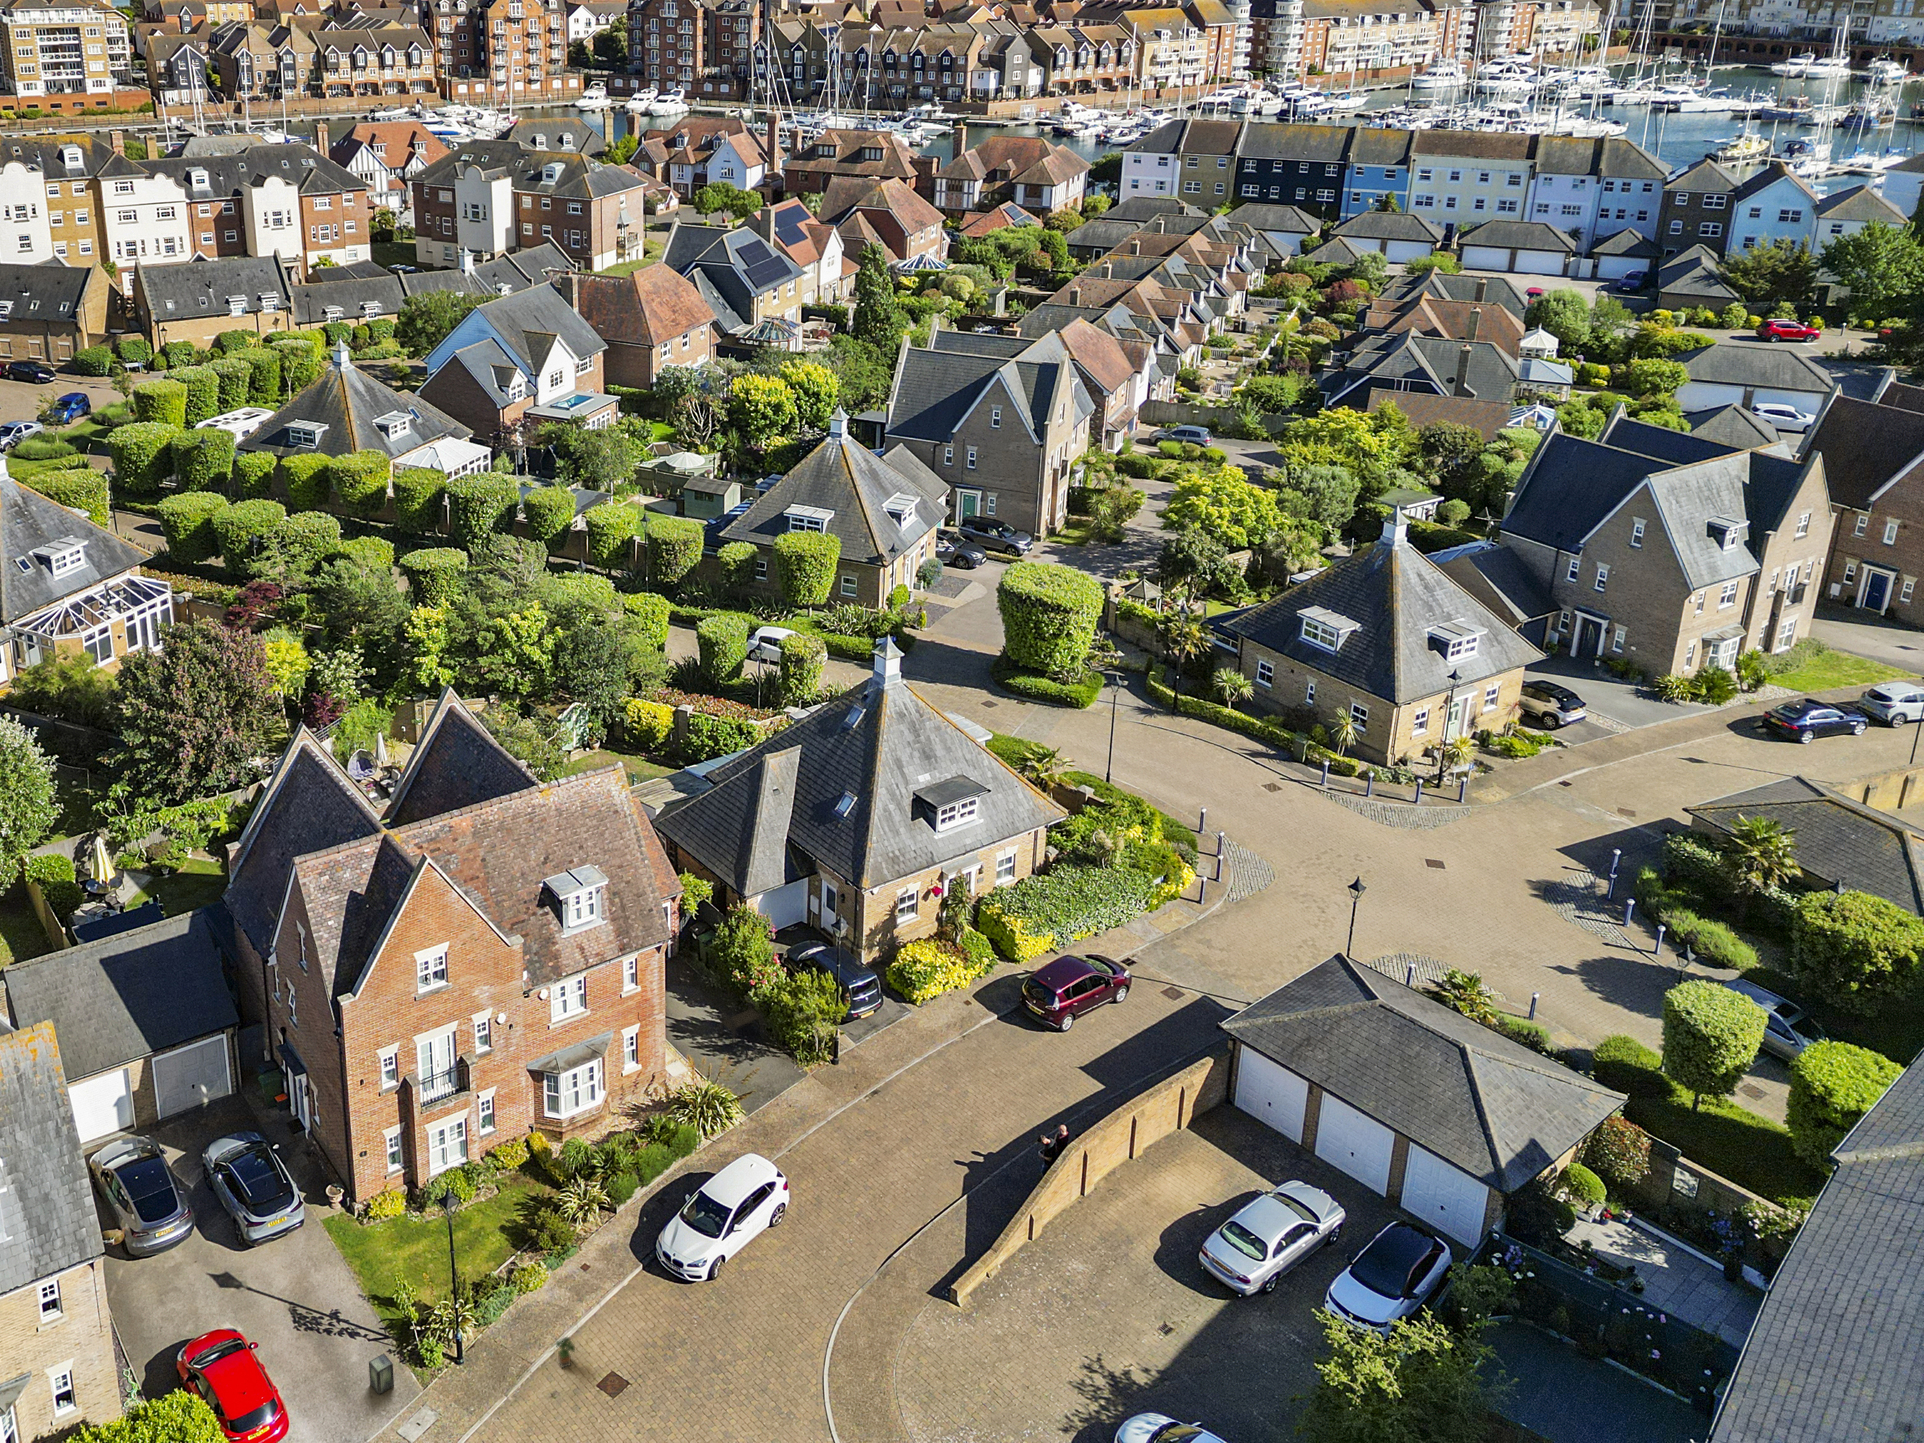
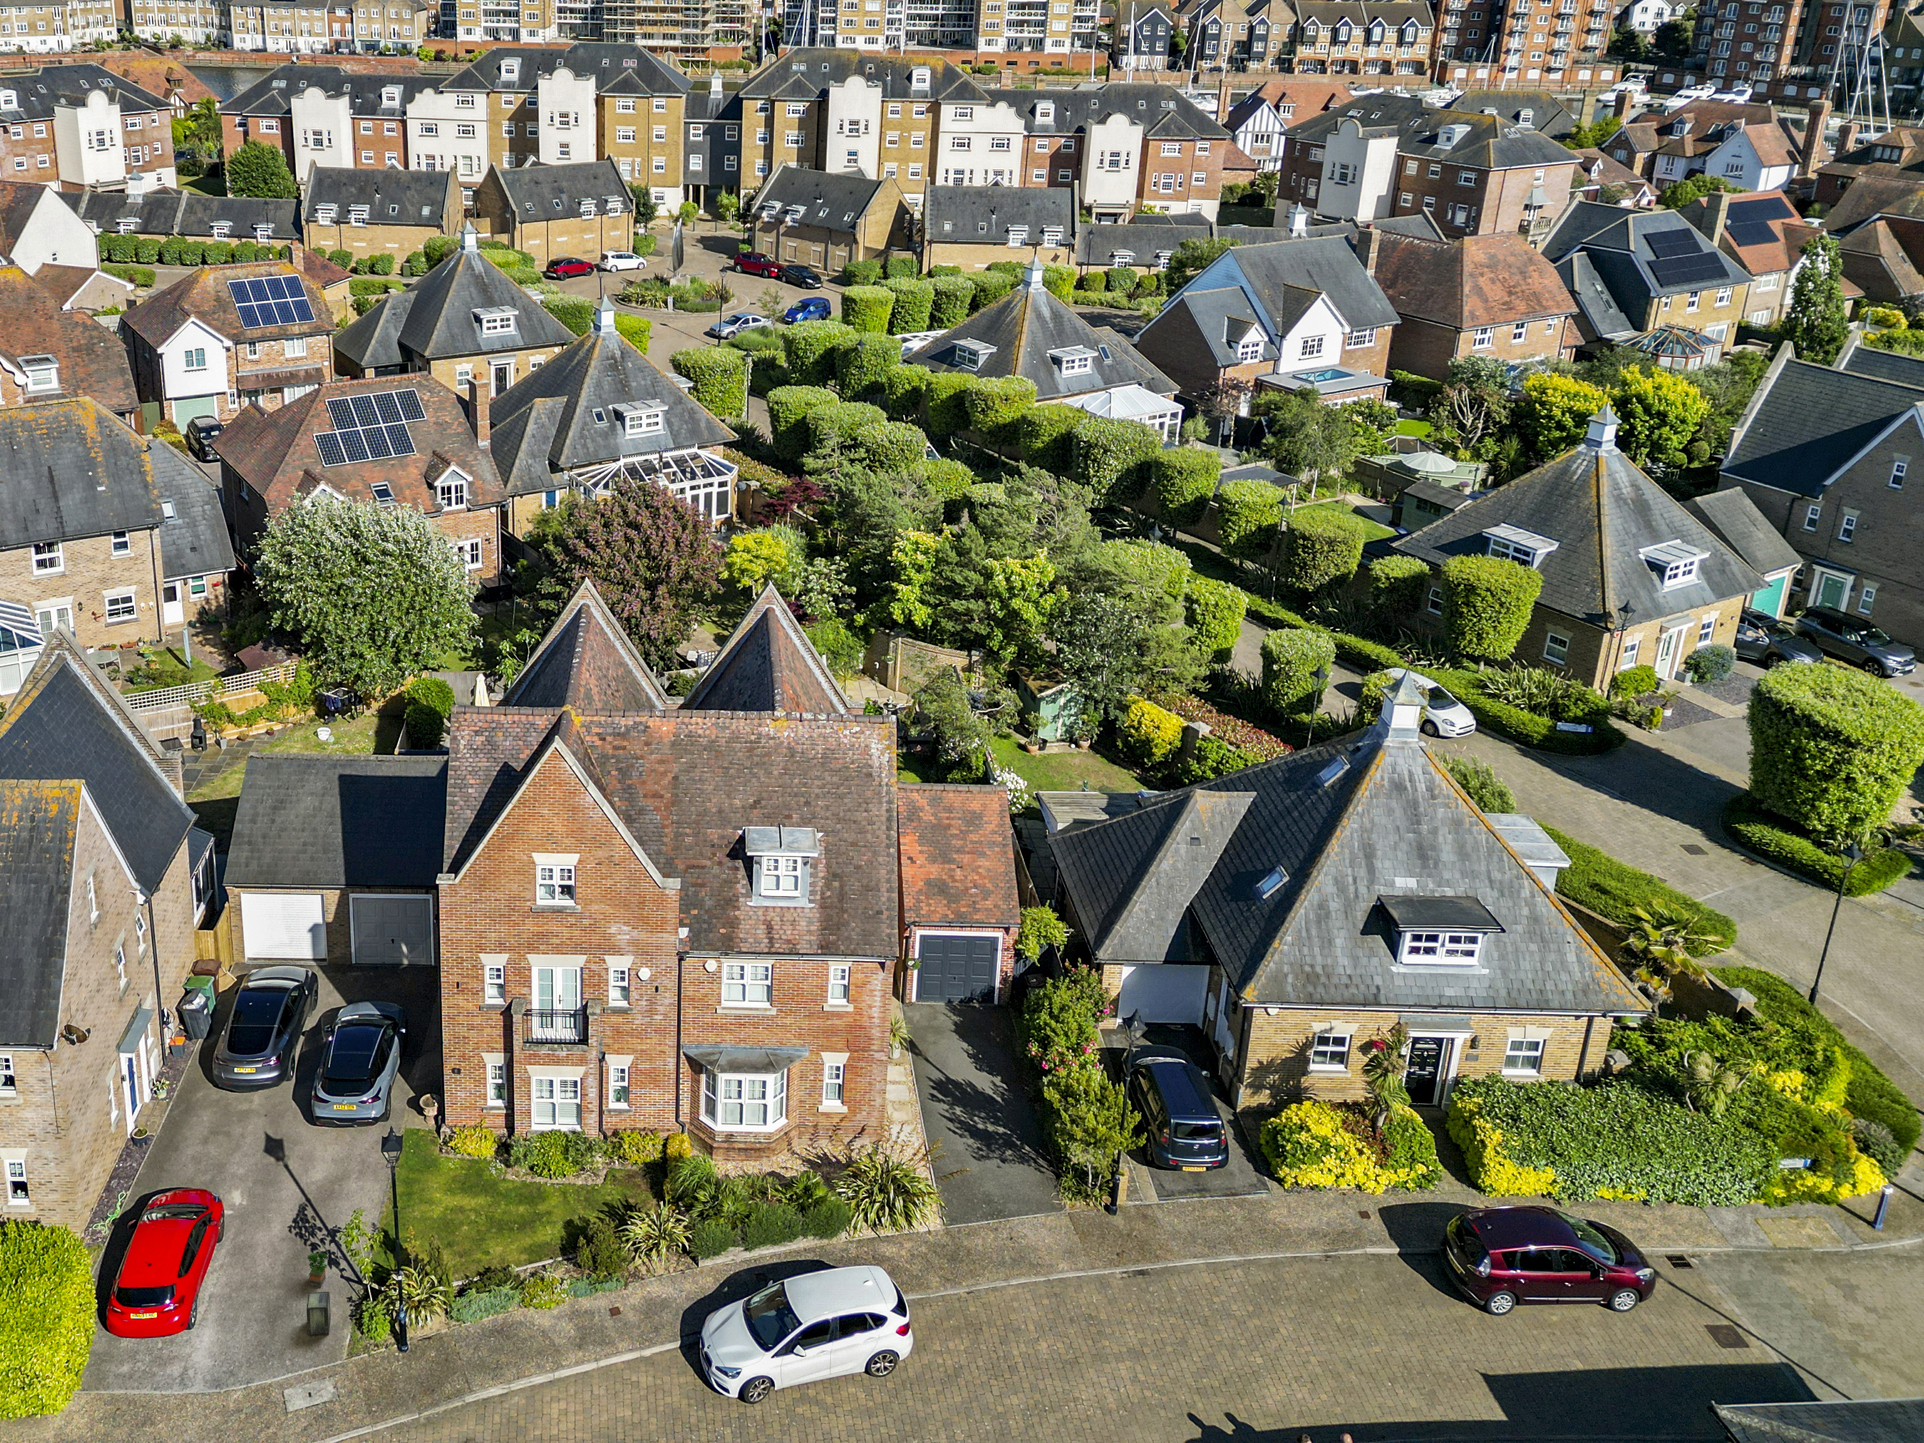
bench: present [720,1002,763,1045] -> none [986,1088,1046,1136]
potted tree: present [556,1337,575,1368] -> present [307,1253,329,1287]

